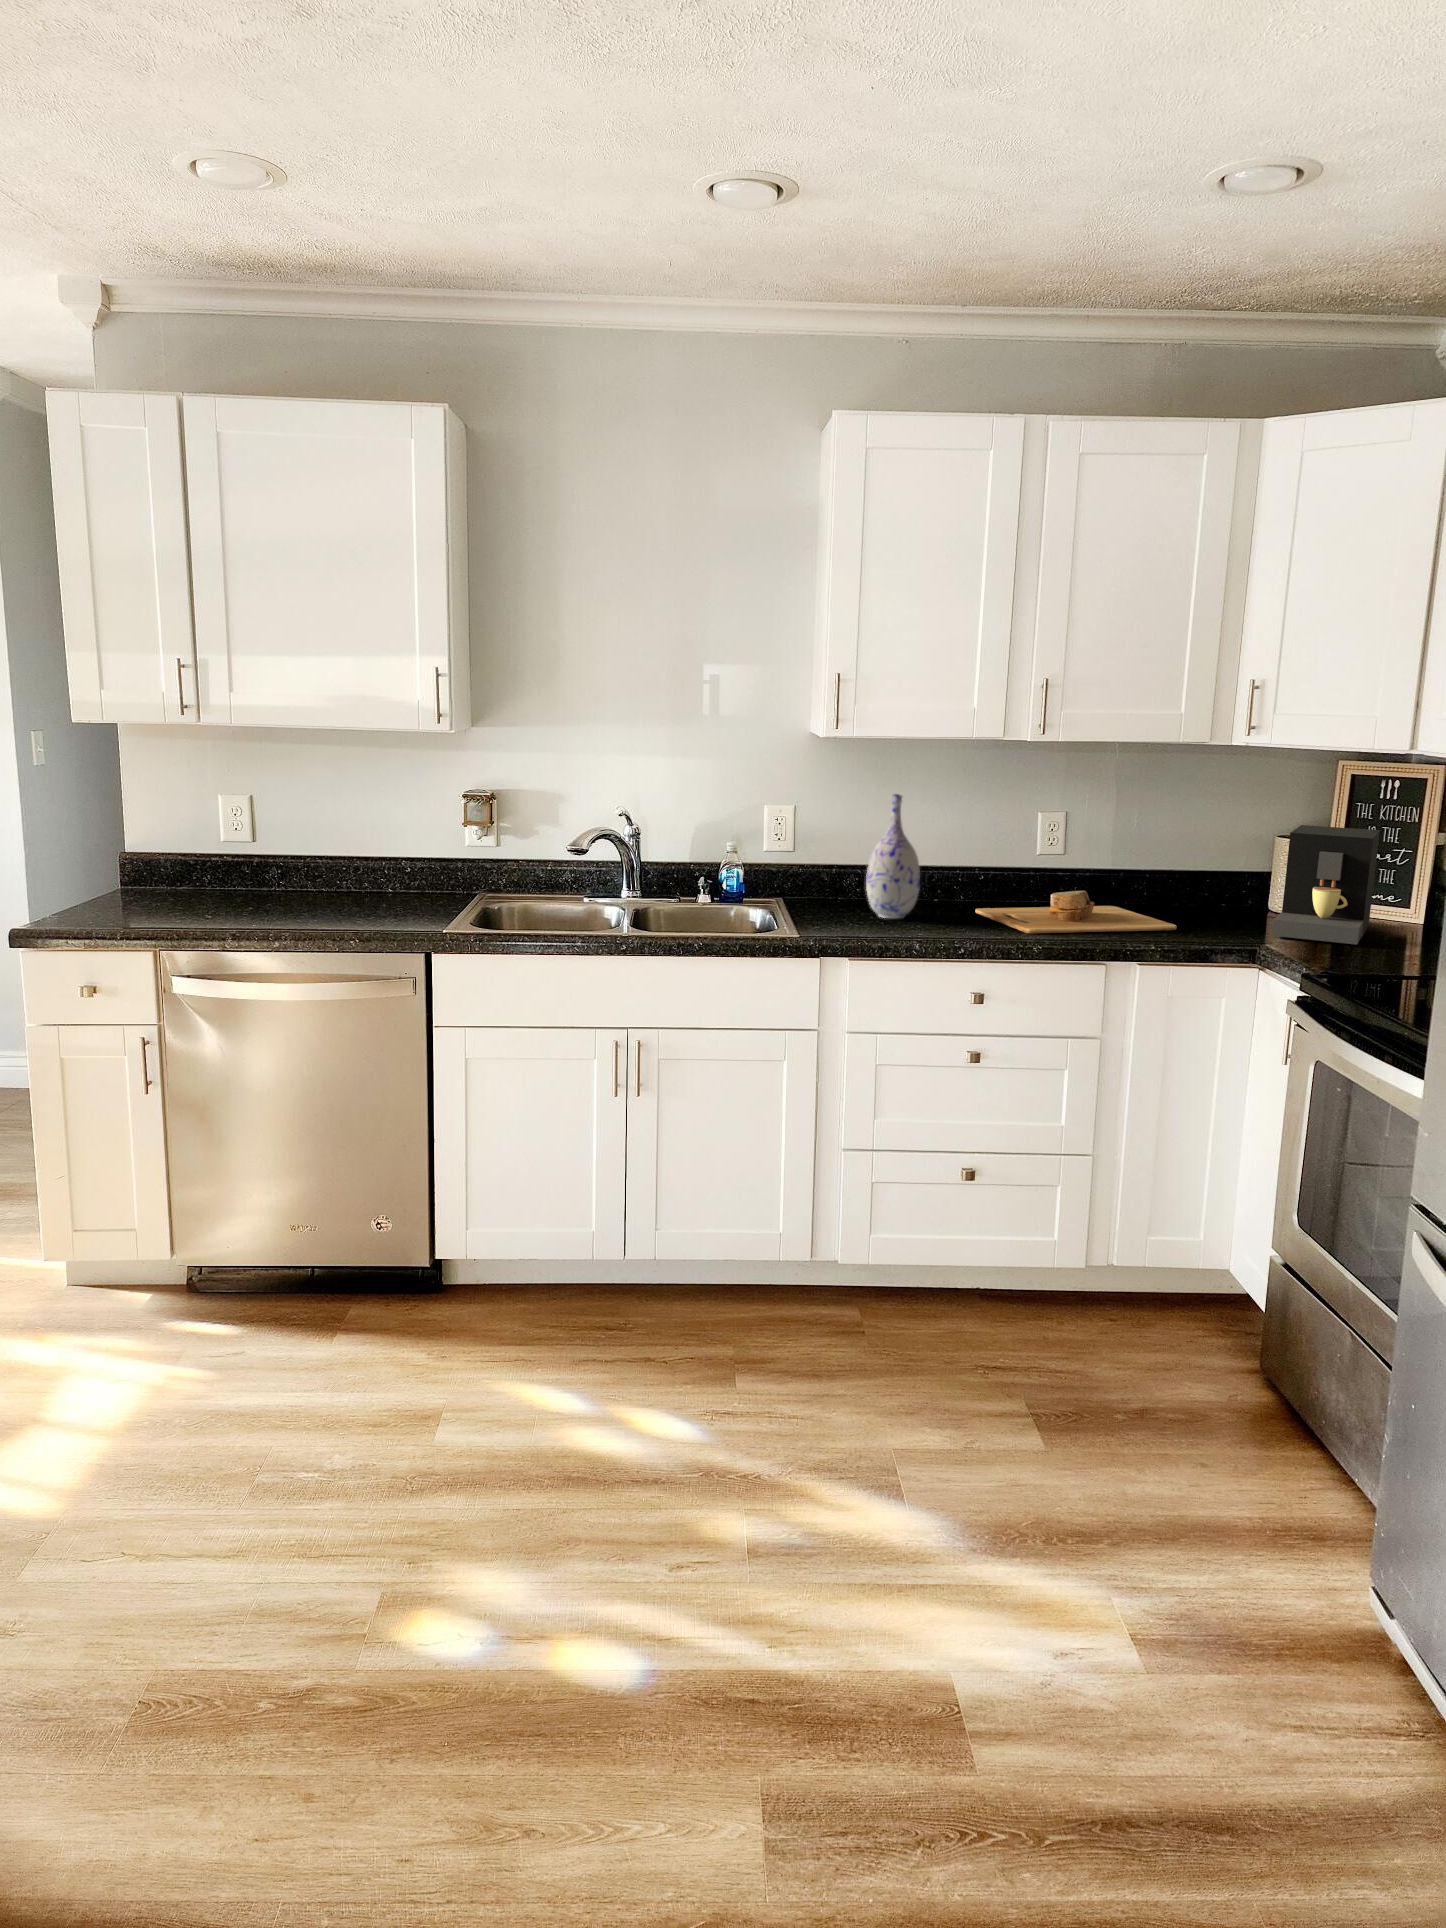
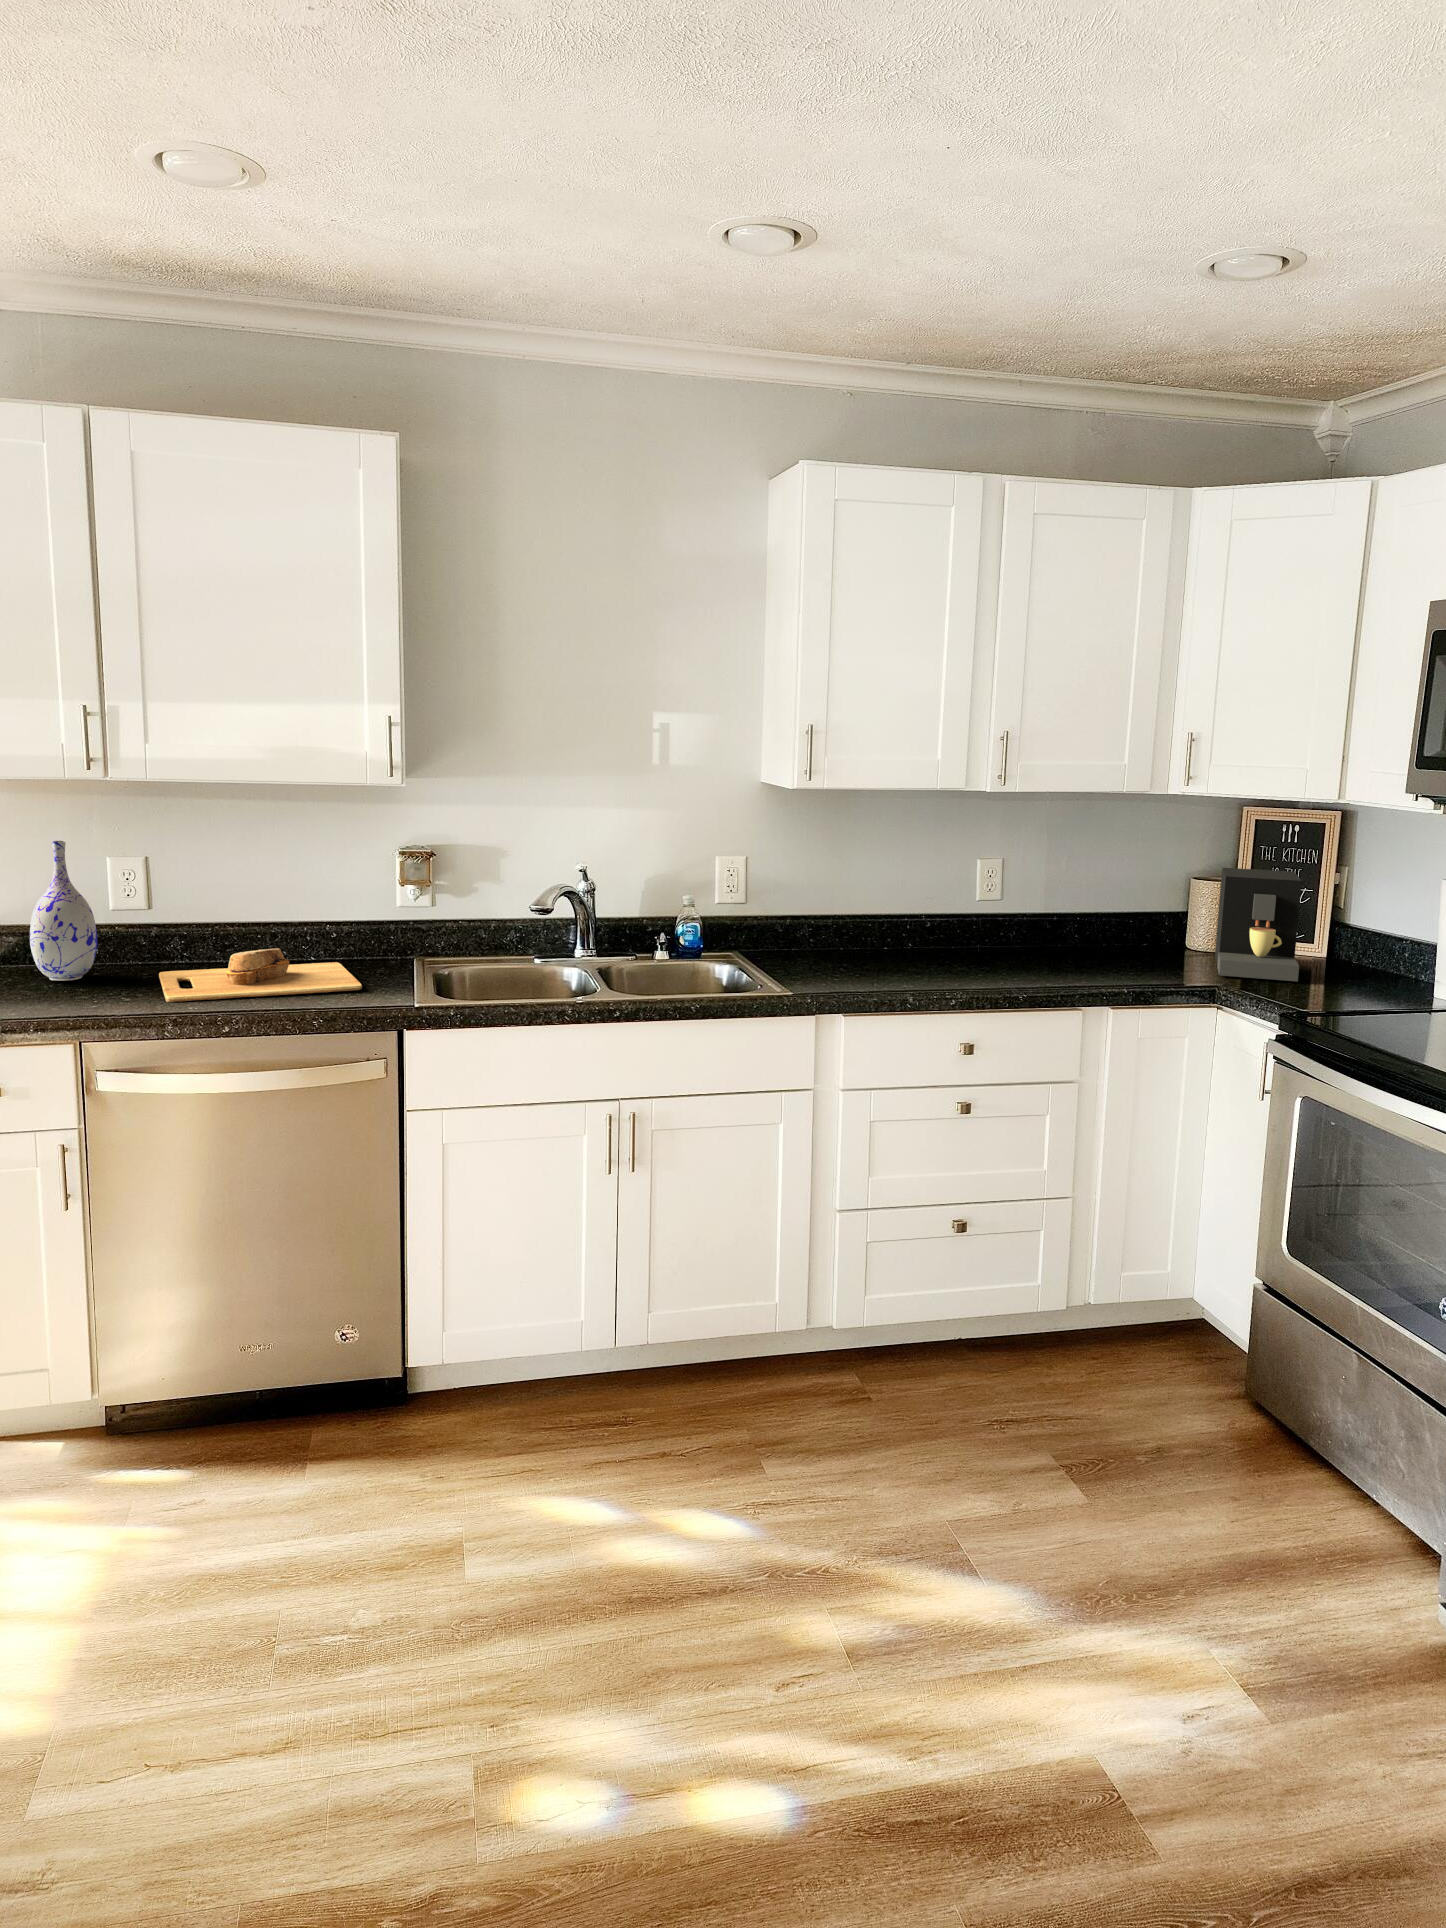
vase: present [866,794,920,918] -> present [30,841,97,981]
cutting board: present [975,891,1177,934] -> present [159,948,362,1002]

